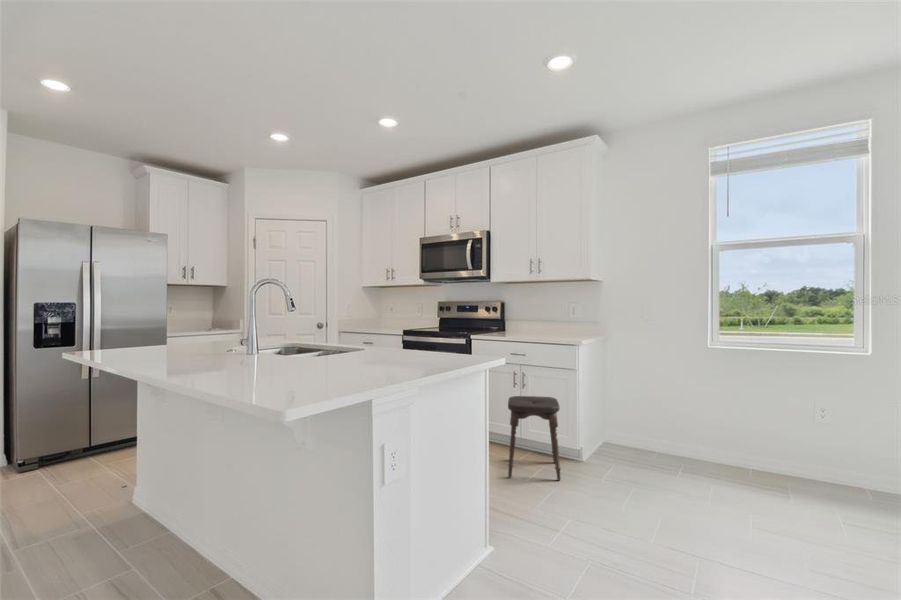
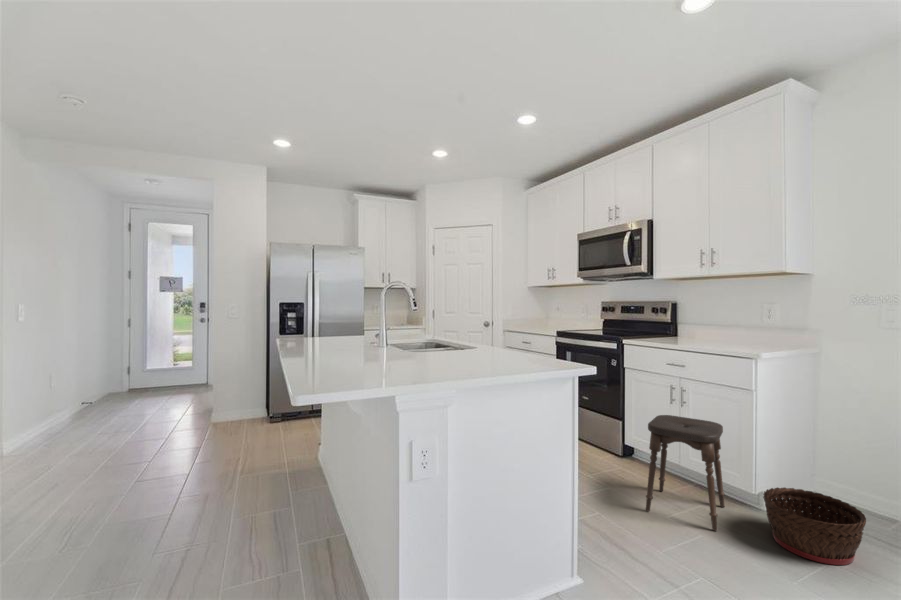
basket: none [586,438,646,485] -> present [763,488,866,565]

